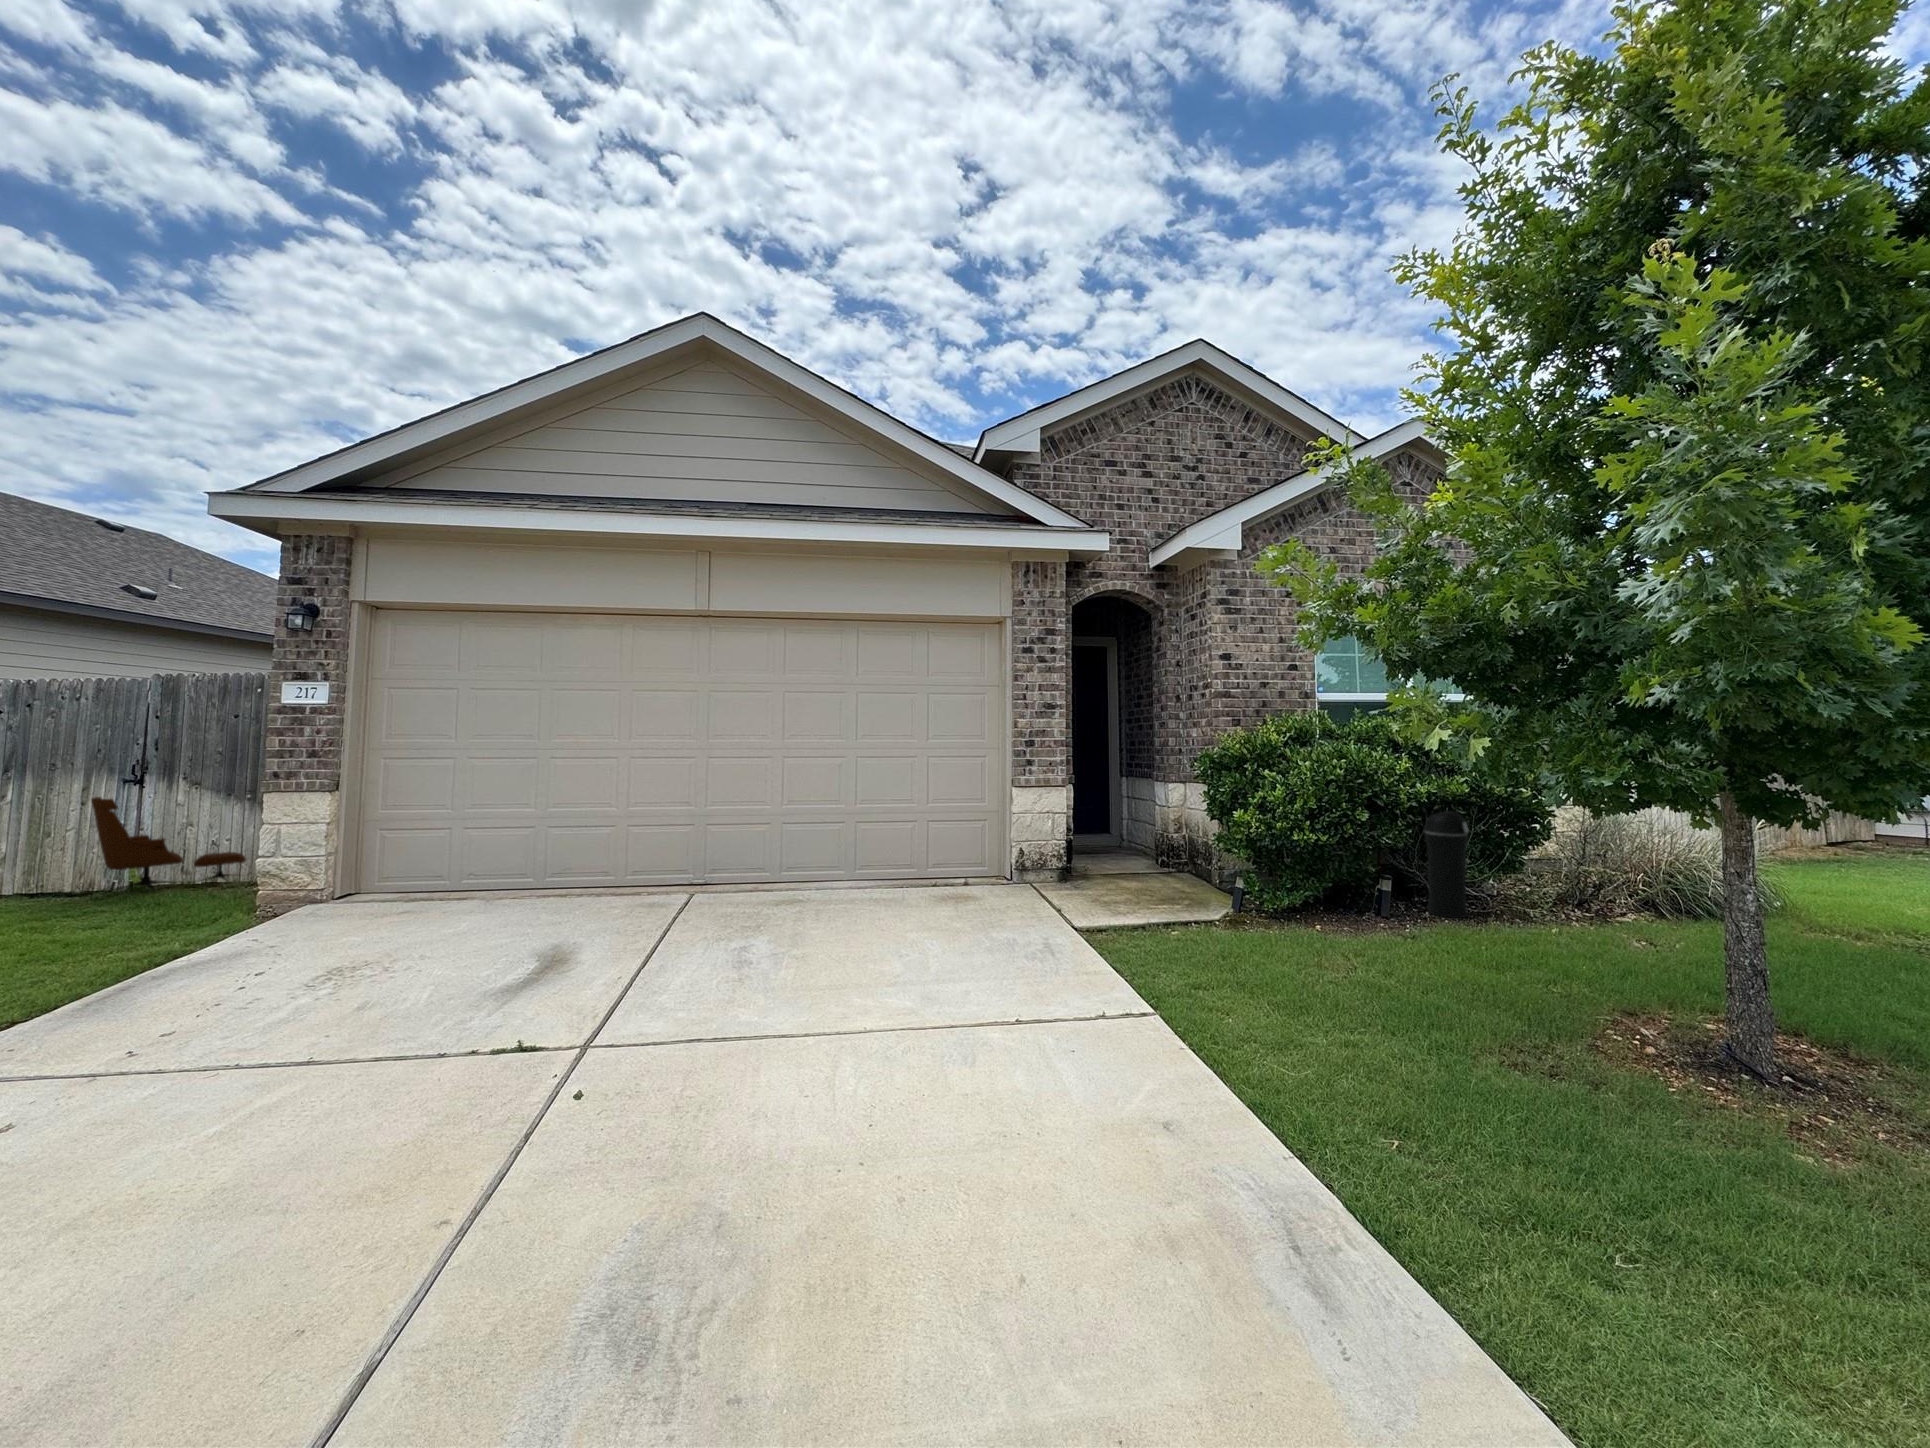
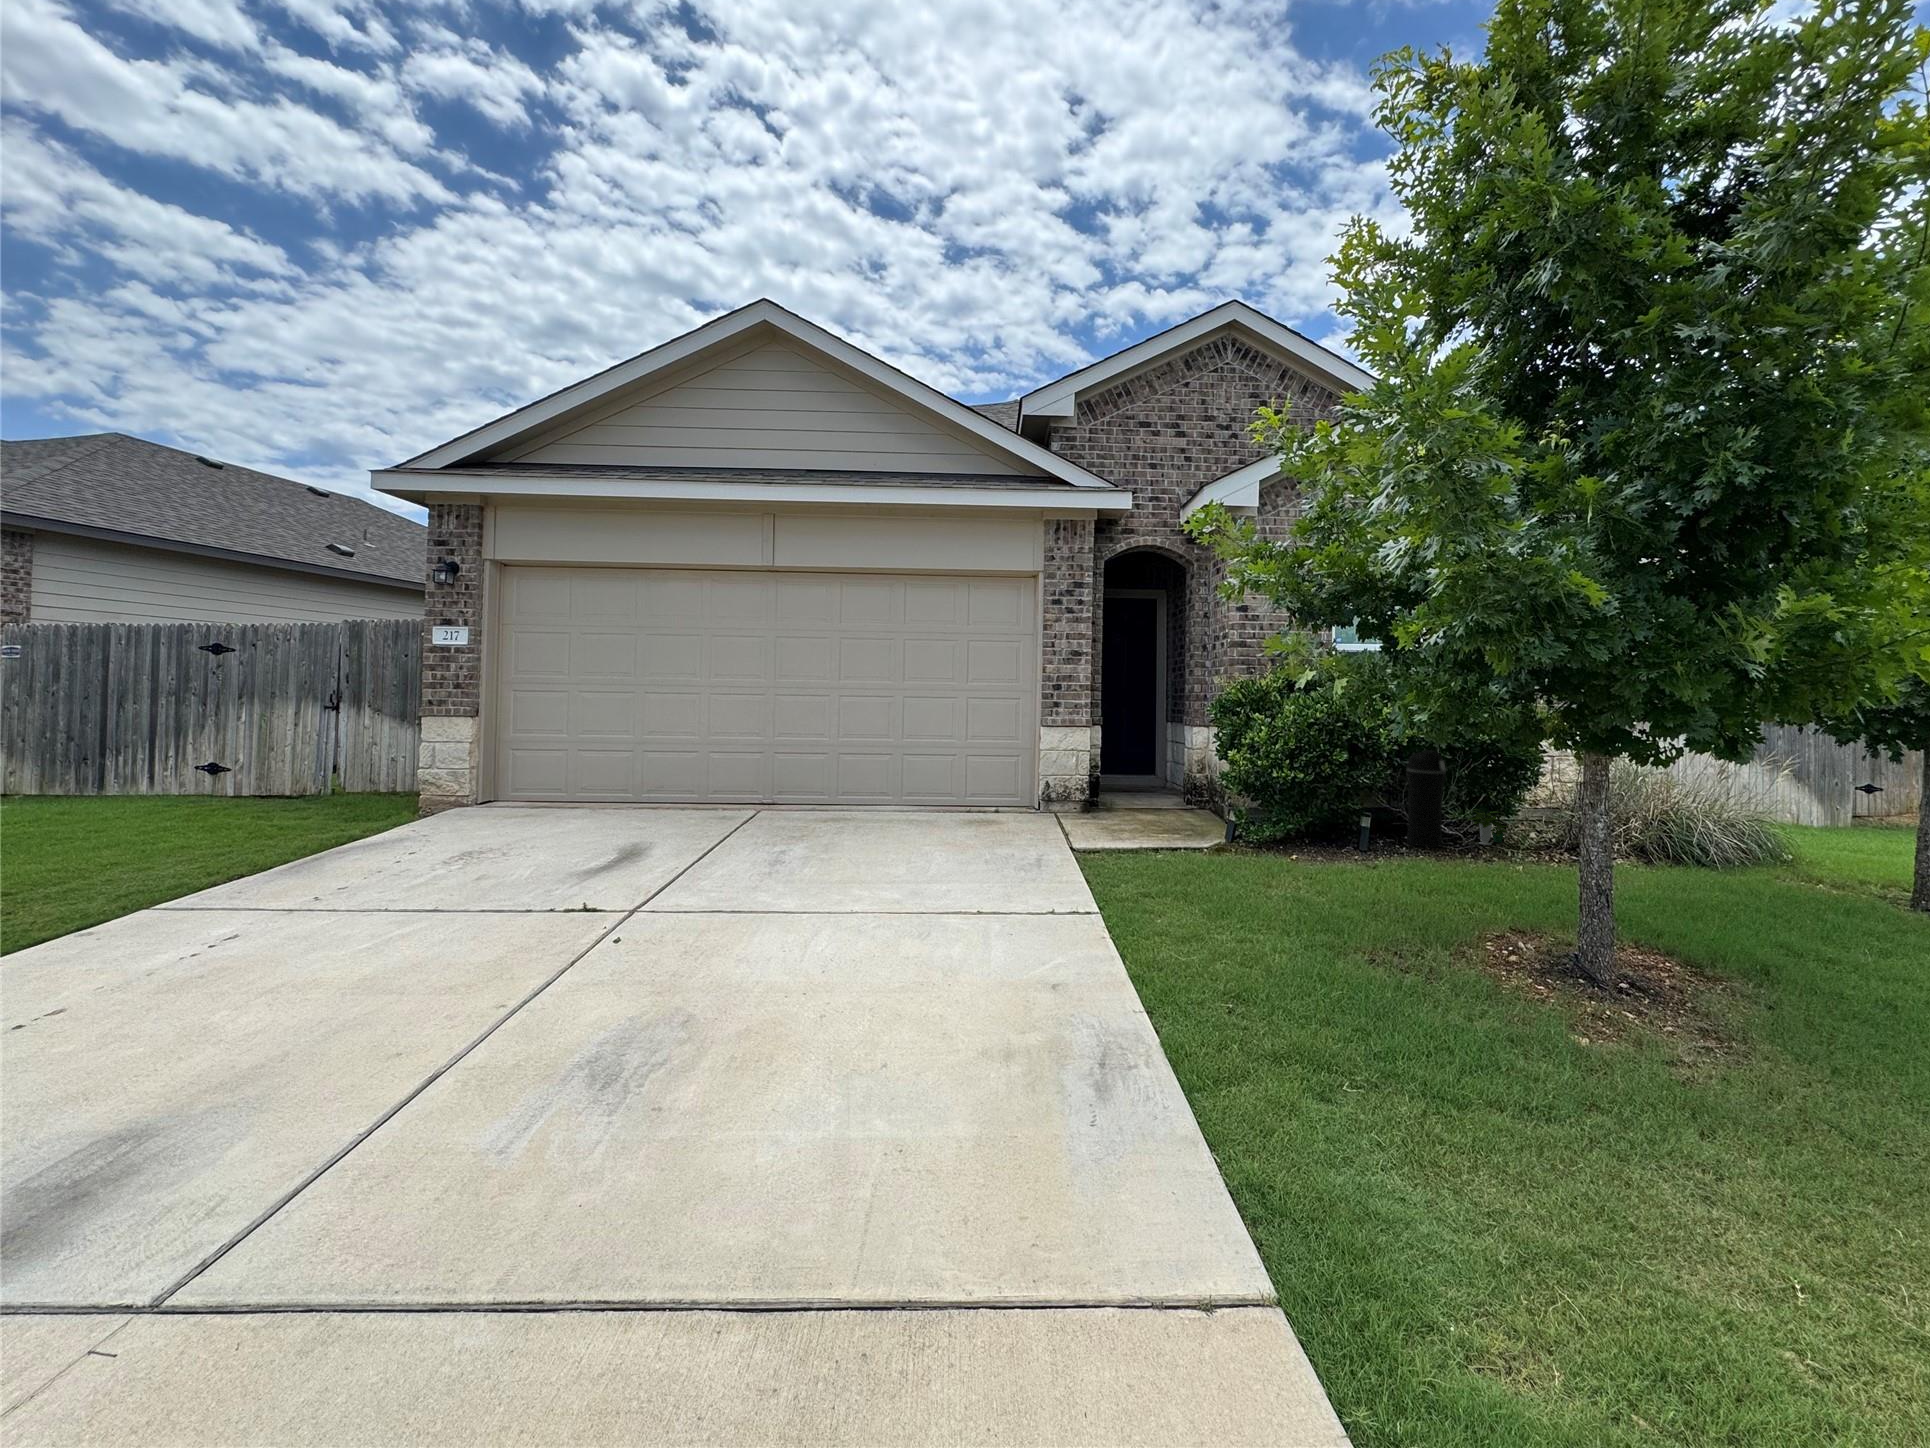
lounge chair: present [91,797,246,894] -> none [299,719,419,796]
potted plant: none [1486,874,1533,913] -> present [1468,809,1508,845]

